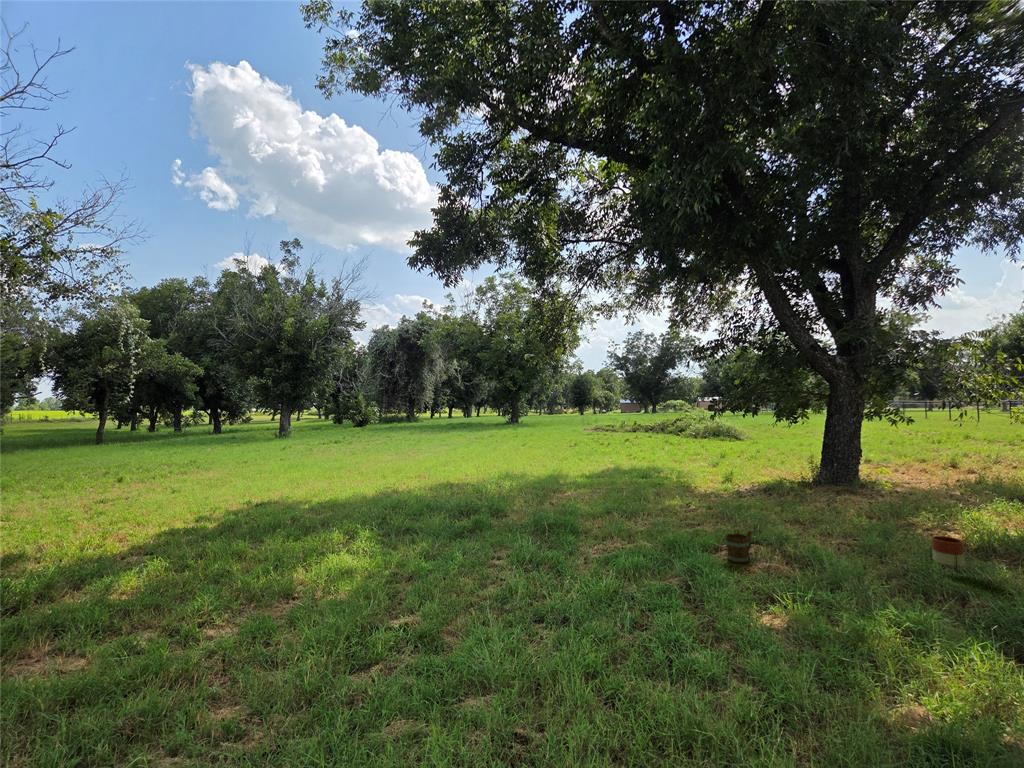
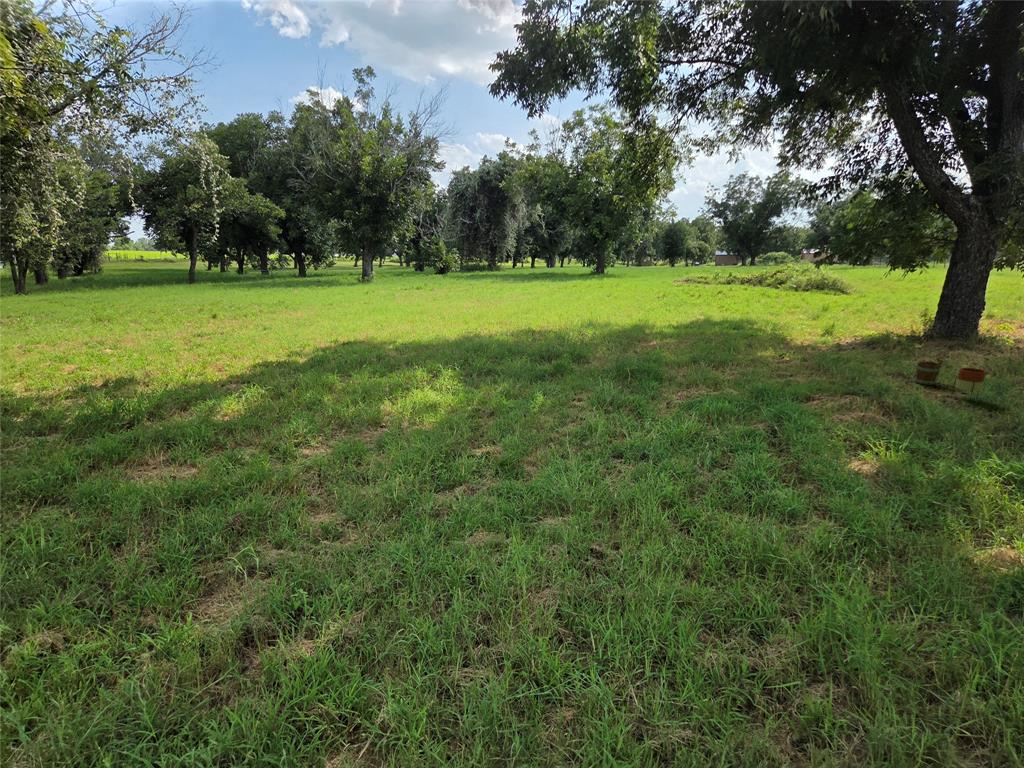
bucket: present [725,531,752,563] -> present [915,360,943,385]

